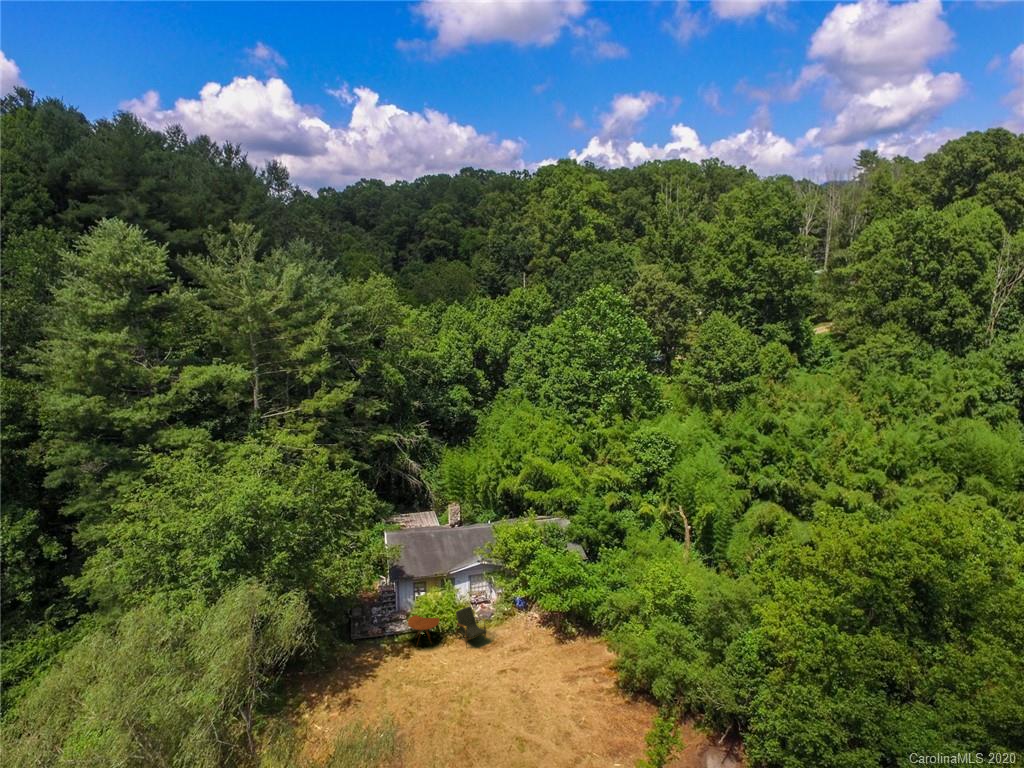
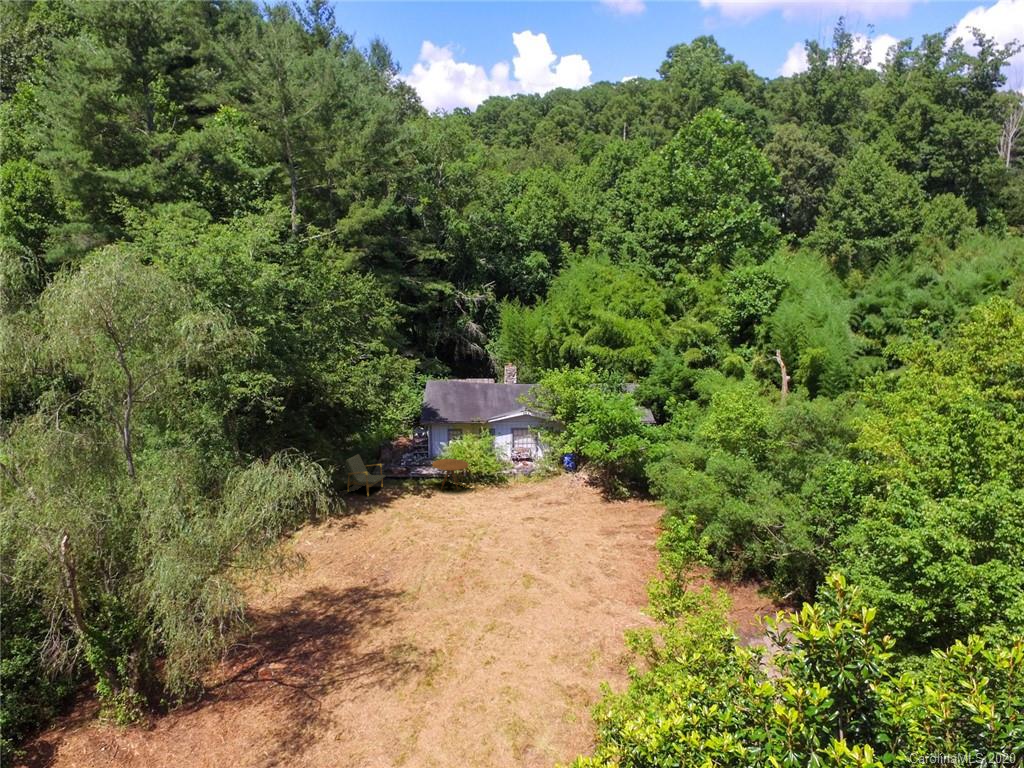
lounge chair: present [456,606,486,647] -> present [346,454,385,496]

